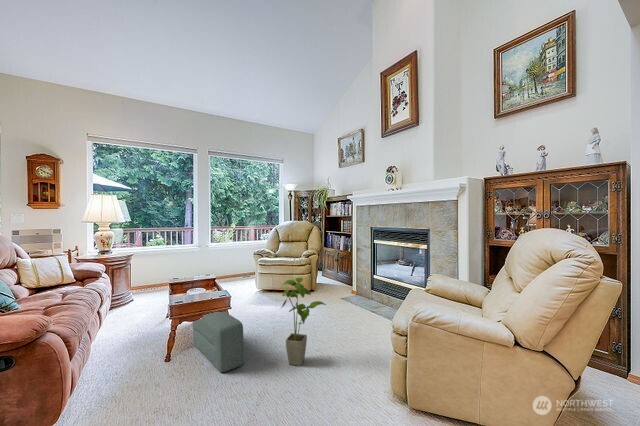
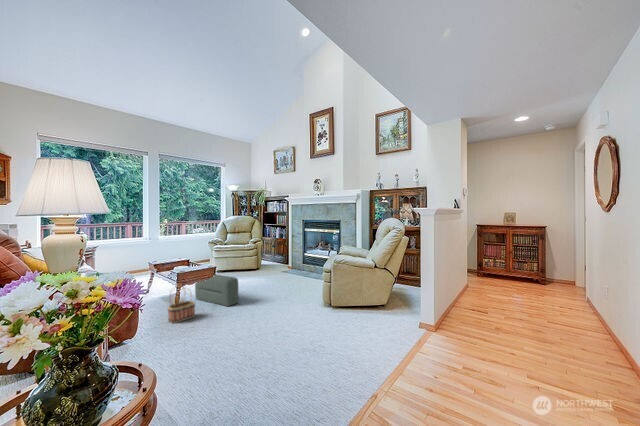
house plant: present [282,278,326,366] -> none [260,250,287,300]
basket: none [102,336,155,409] -> present [168,301,195,323]

